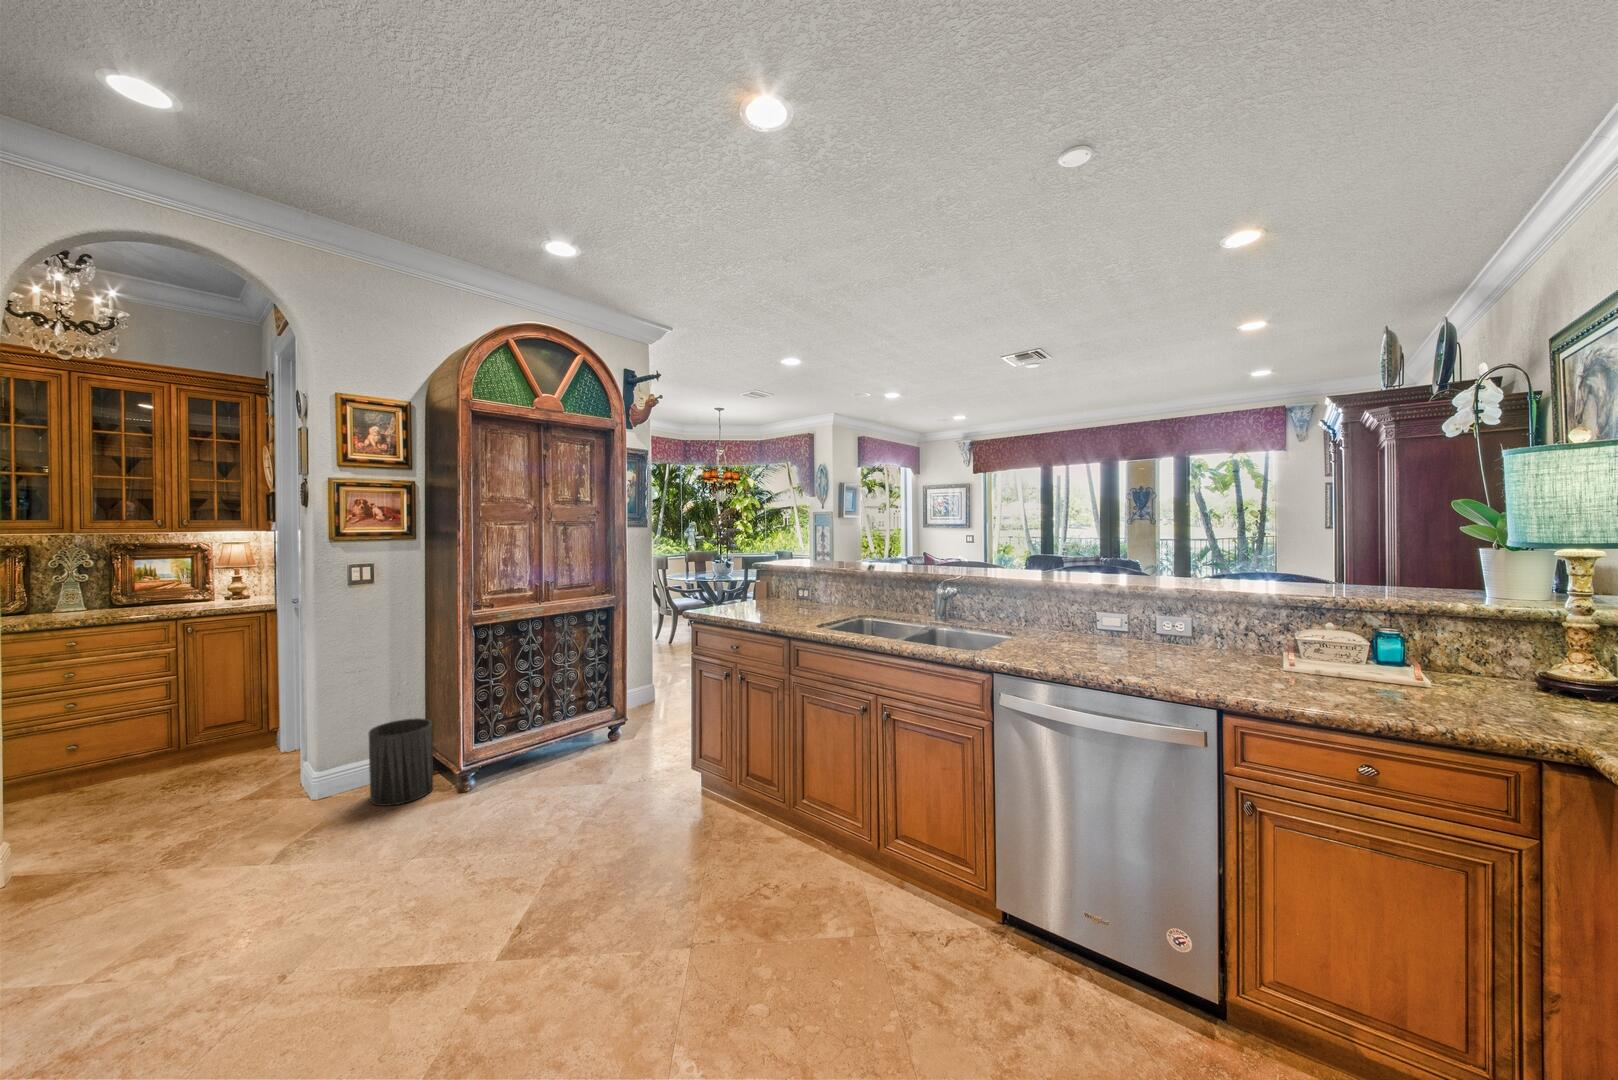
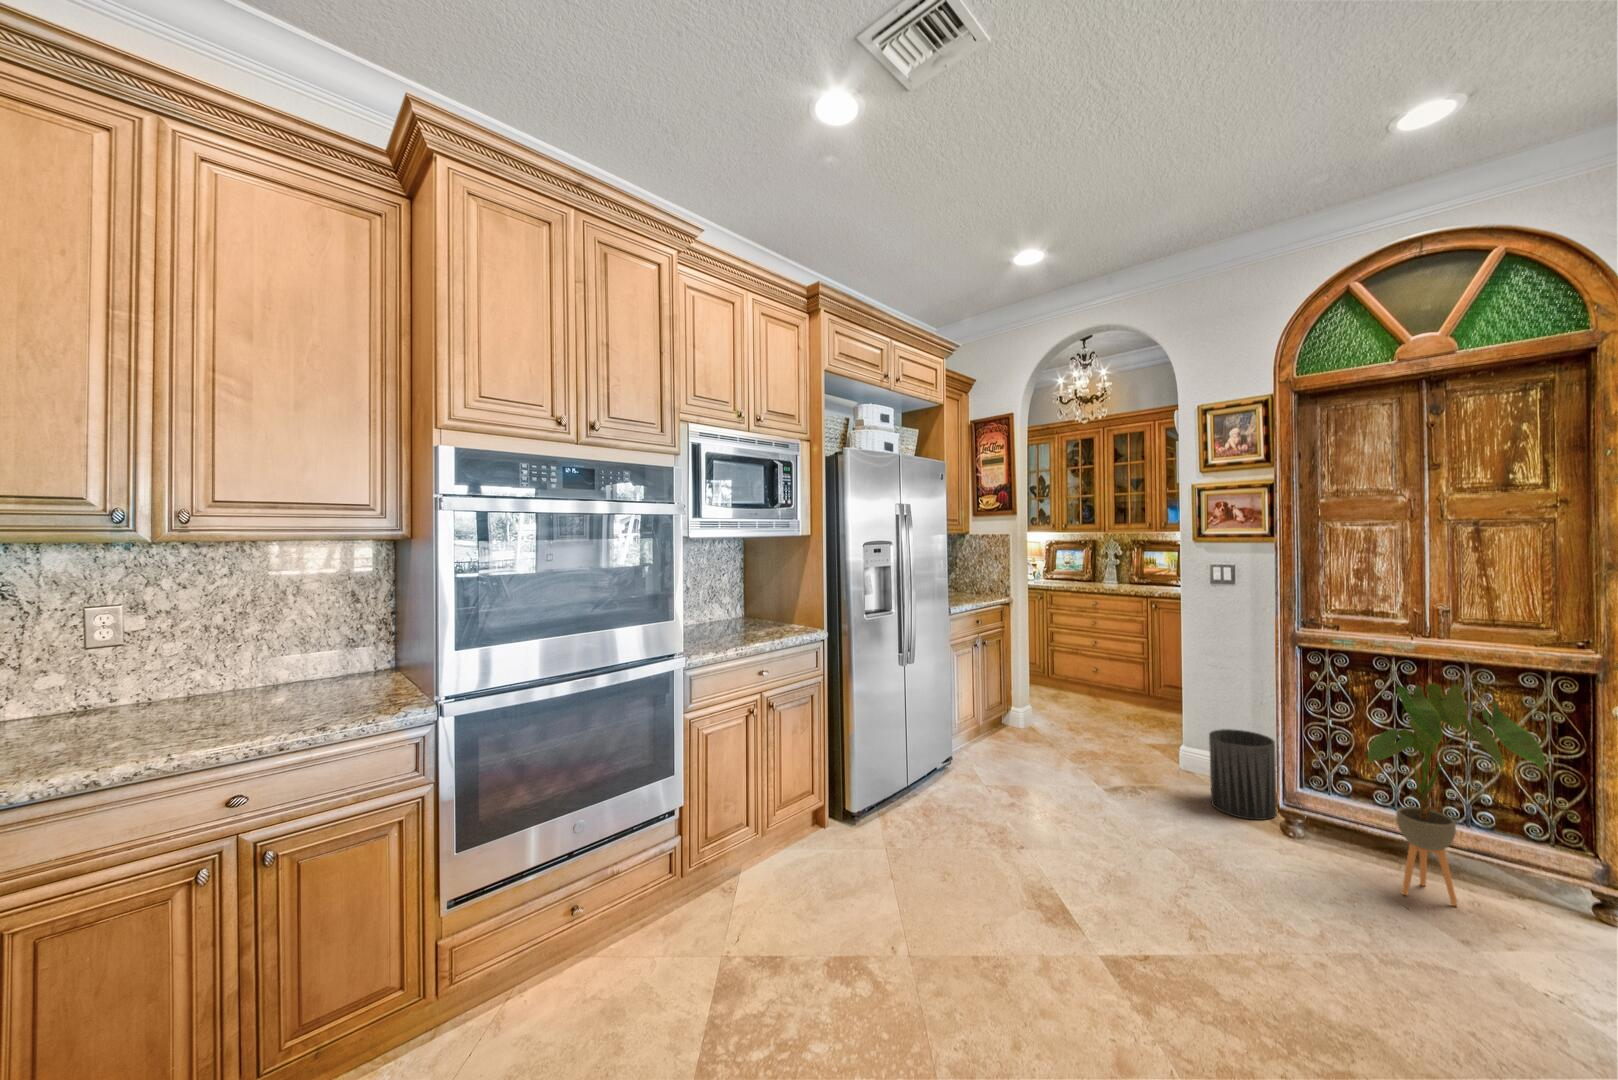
house plant: none [525,631,625,784] -> present [1367,683,1545,906]

